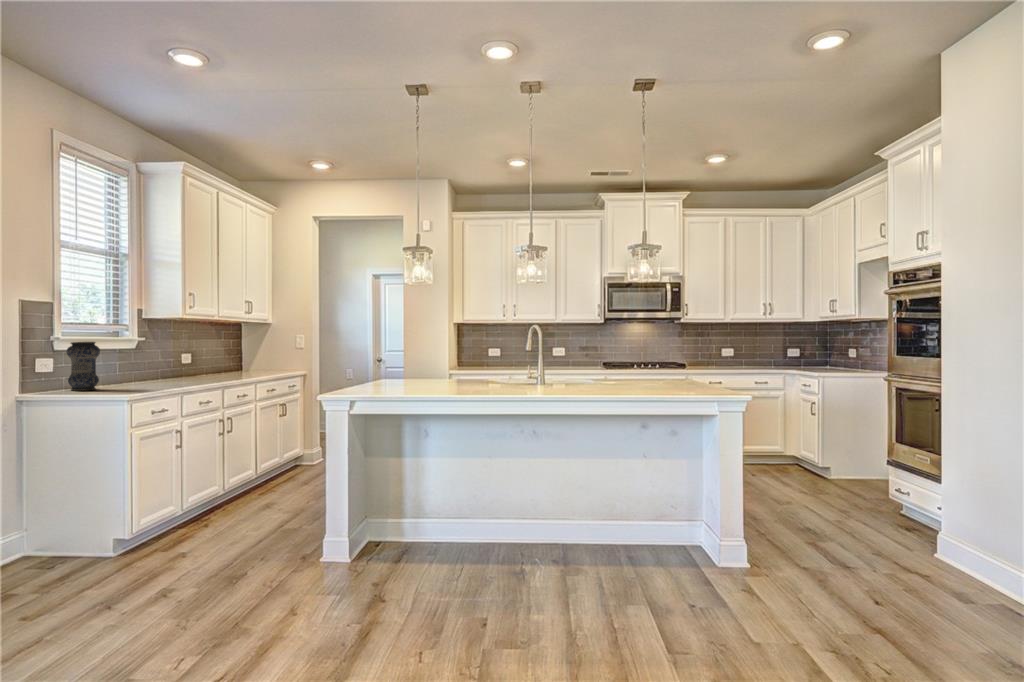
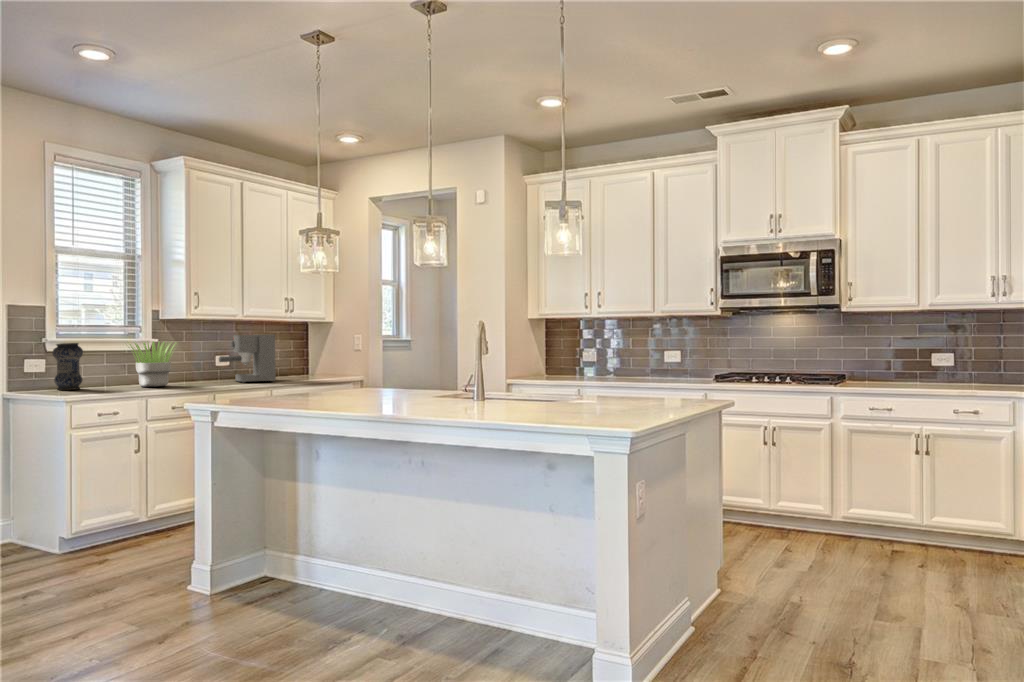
coffee maker: none [196,334,249,379] -> present [219,334,276,383]
potted plant: none [123,339,183,385] -> present [130,341,176,387]

